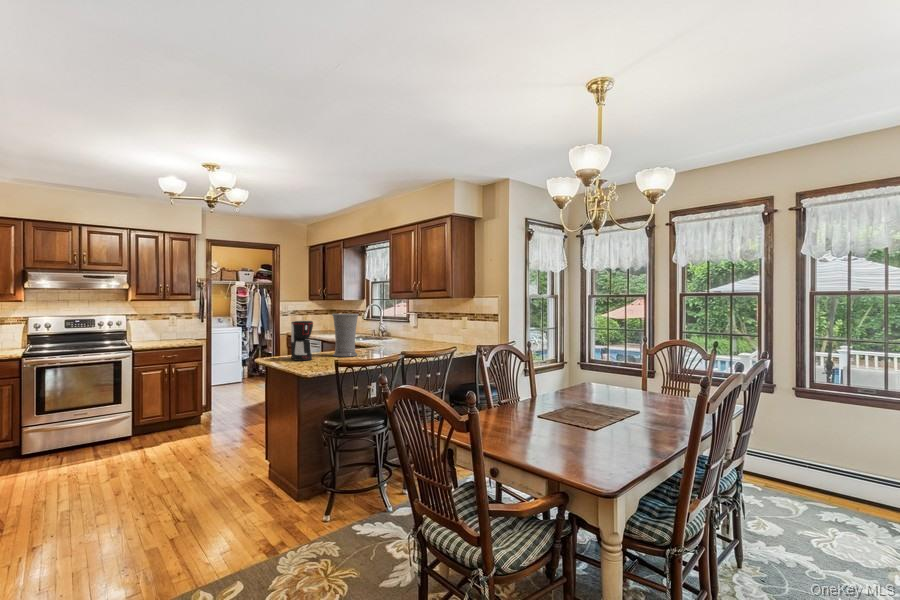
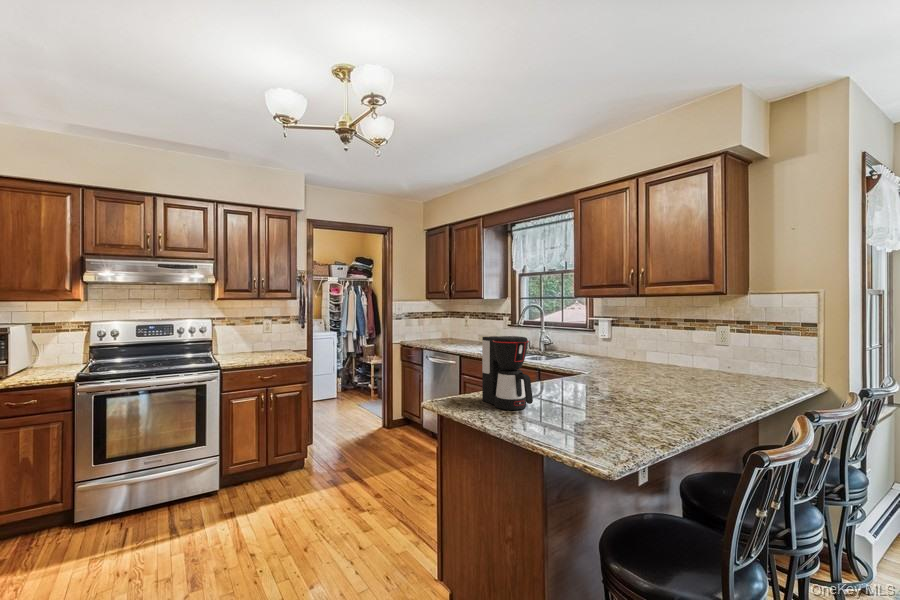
vase: present [332,314,359,357] -> none [542,323,589,399]

